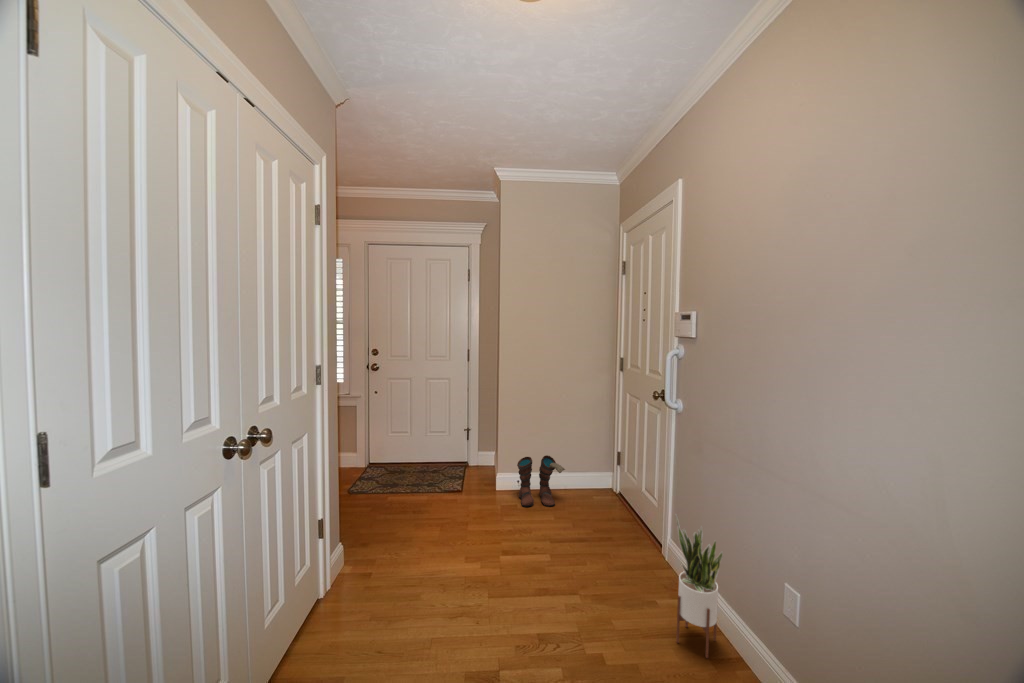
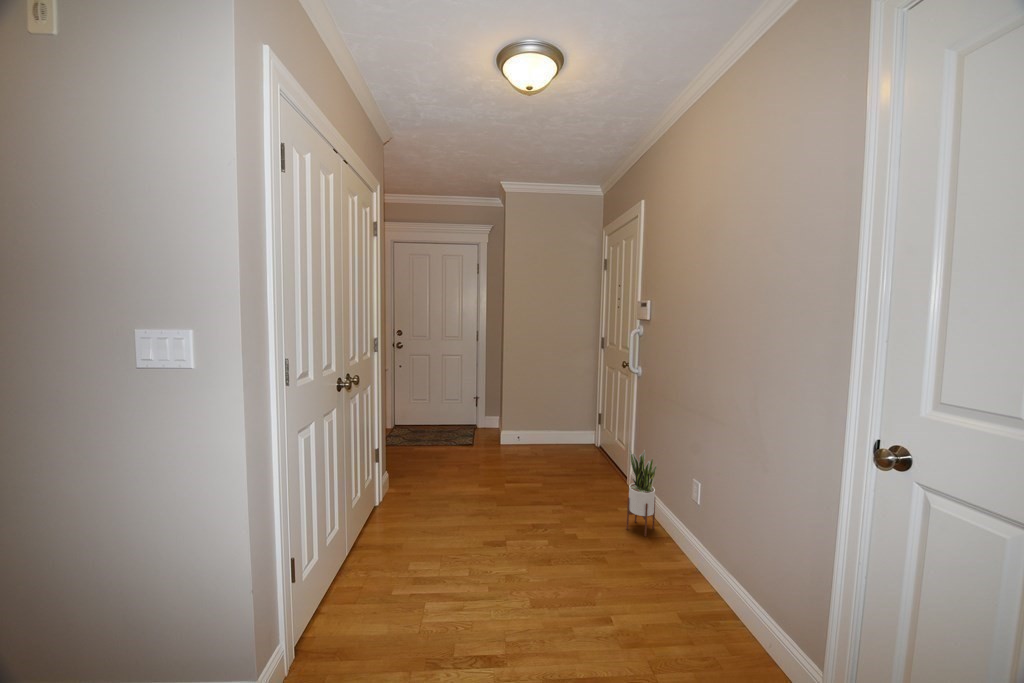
boots: present [517,455,565,507] -> none [518,417,557,456]

